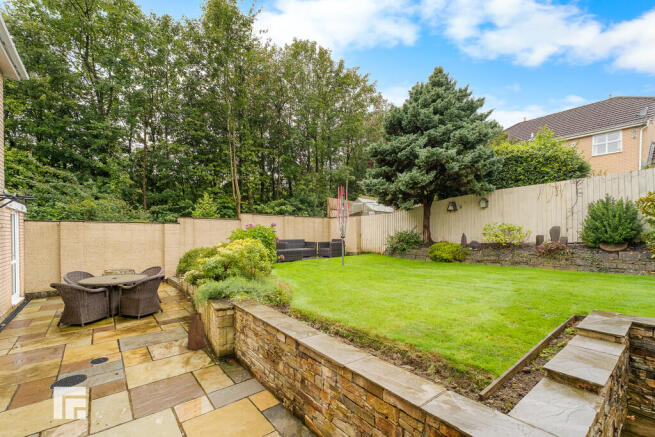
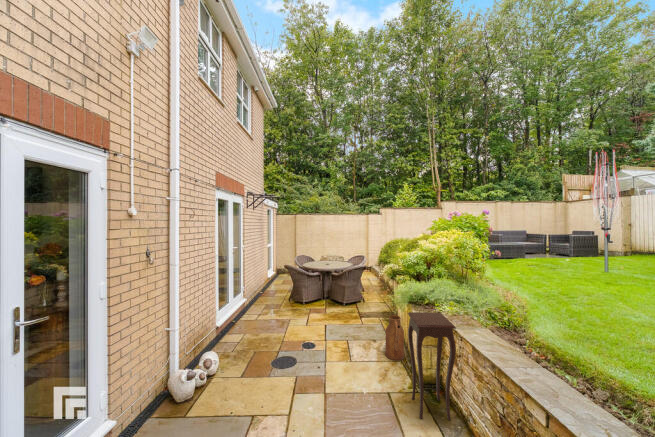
side table: none [209,298,242,376] -> present [408,312,456,420]

